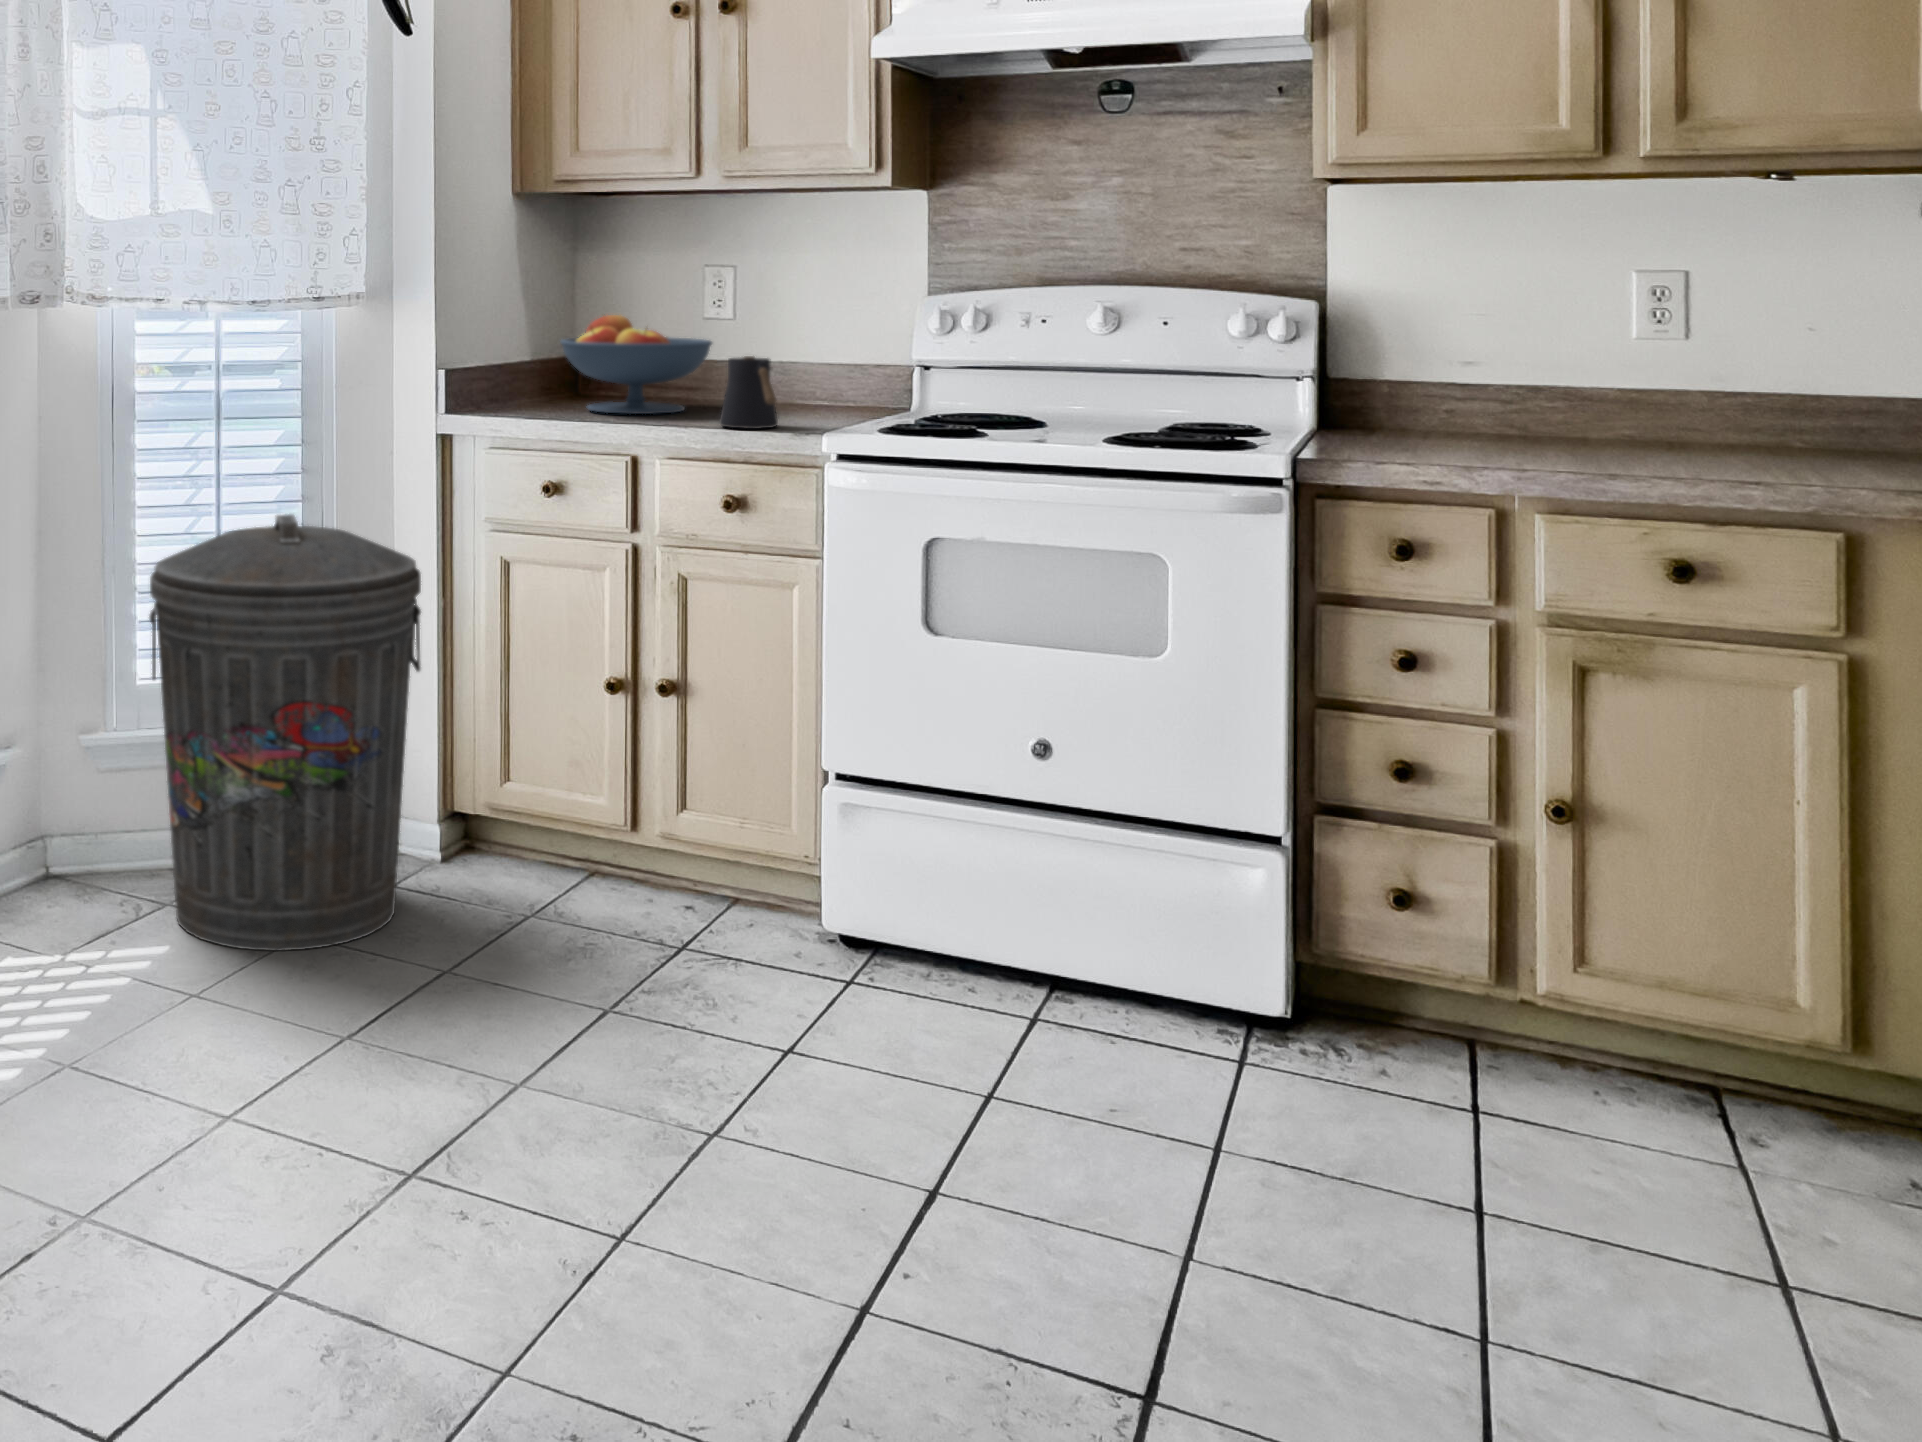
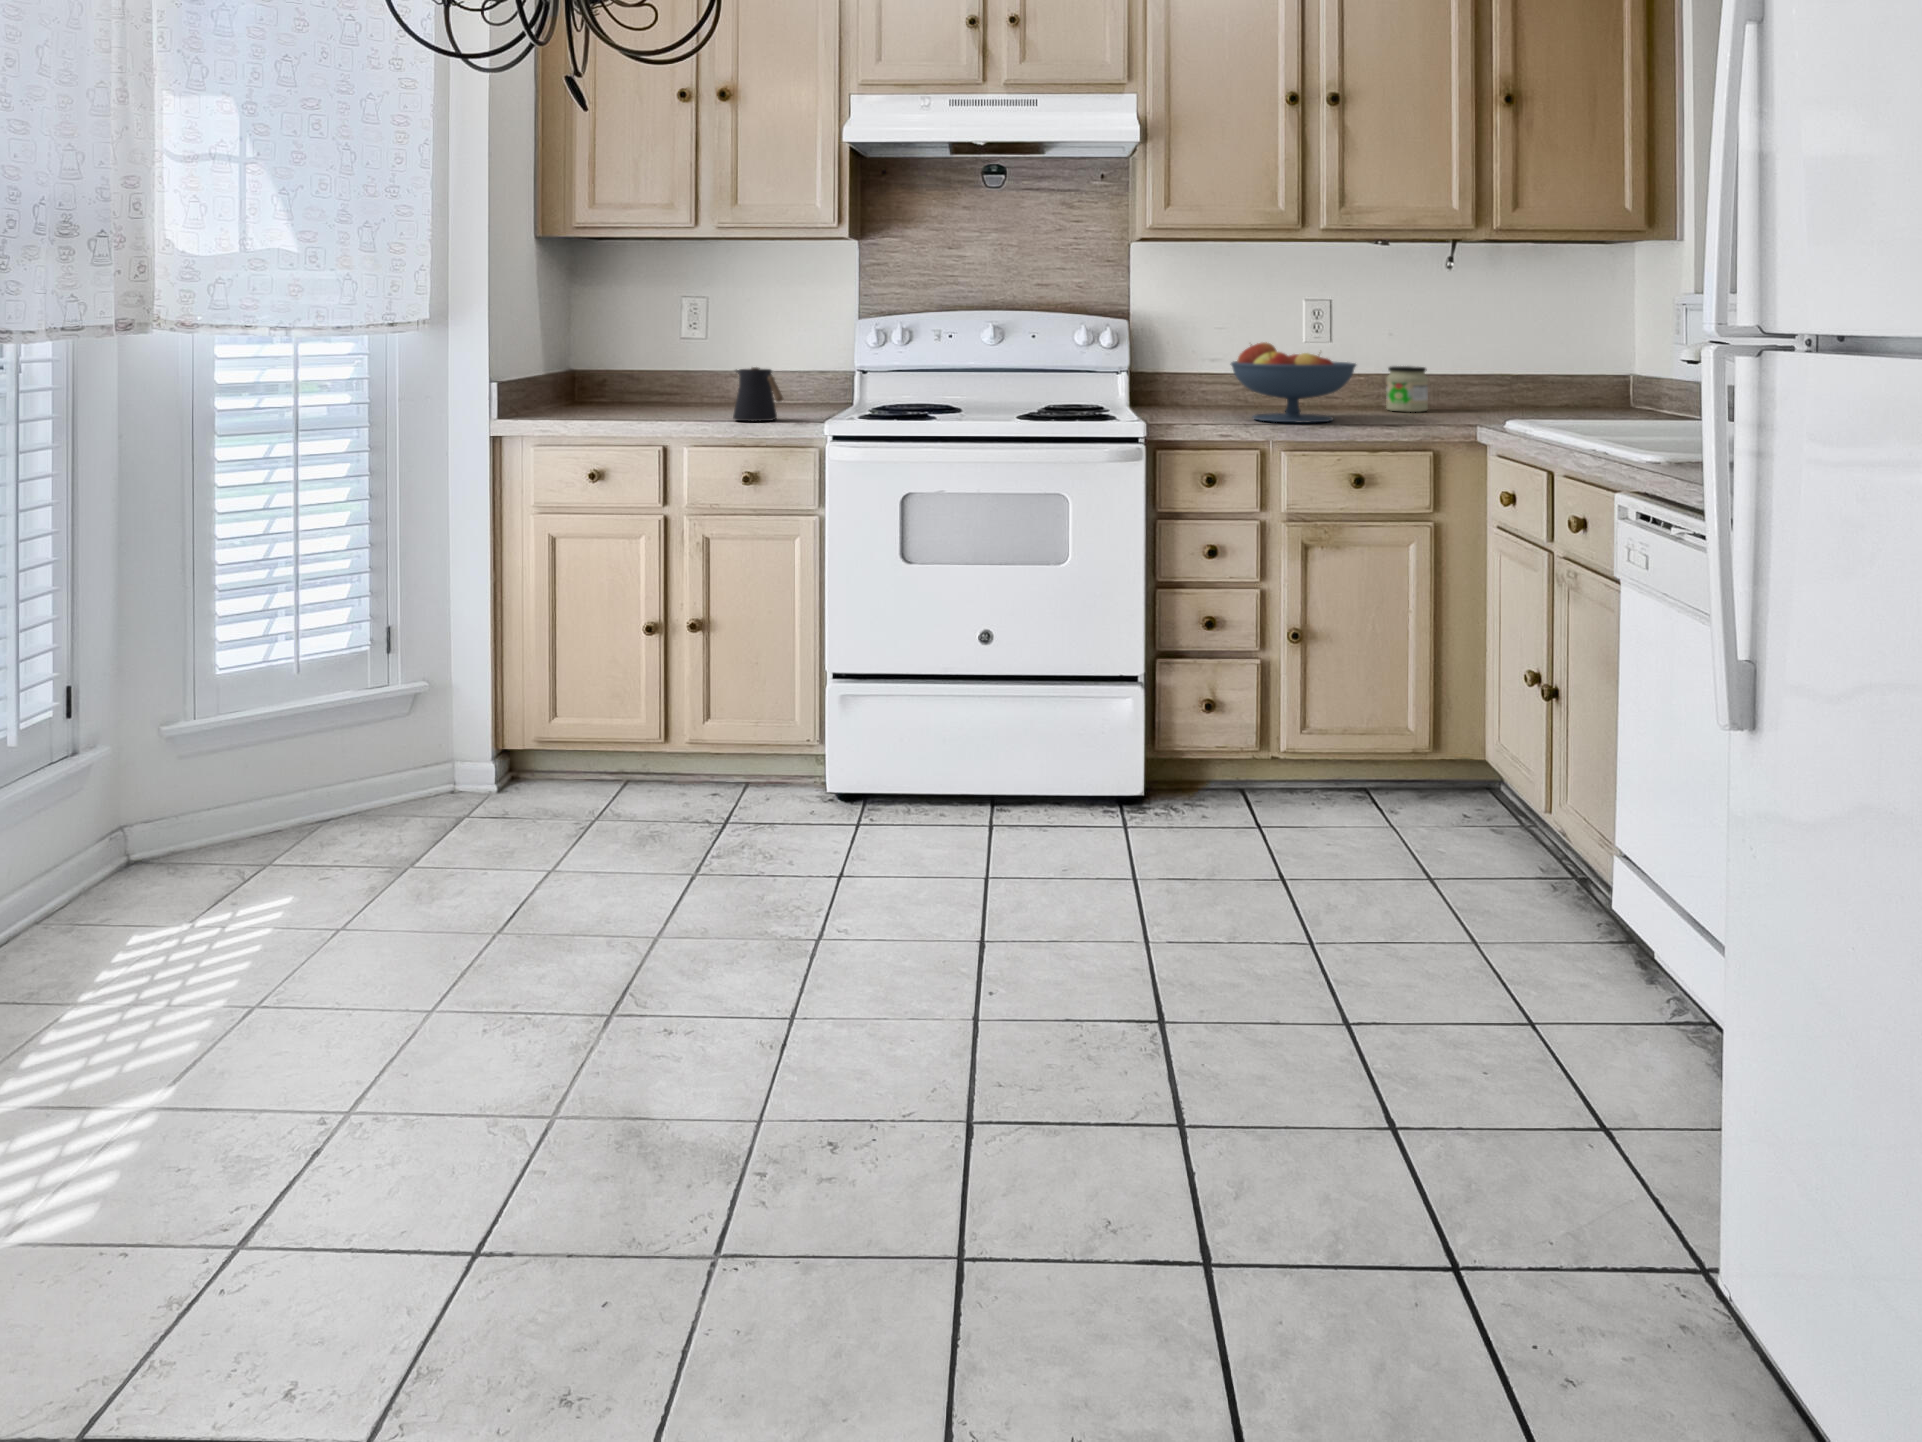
fruit bowl: present [561,315,712,414] -> present [1231,342,1356,422]
jar: none [1800,378,1888,457] -> present [1386,366,1428,412]
trash can: present [149,514,421,951] -> none [253,508,505,887]

